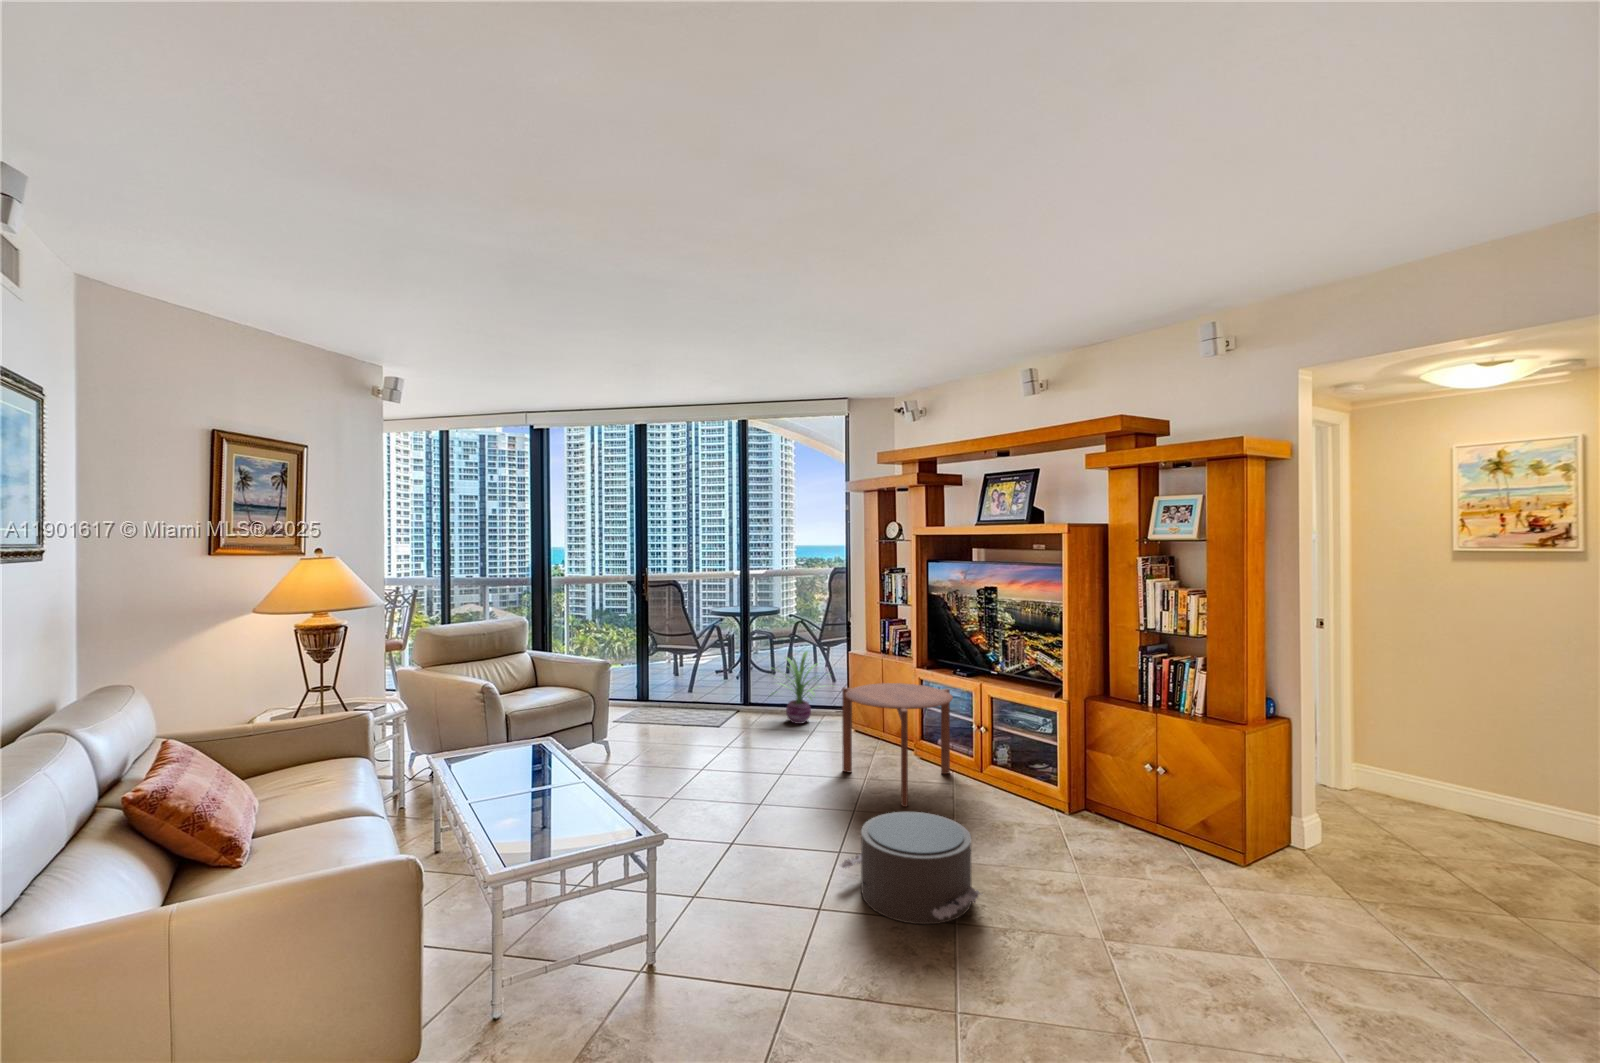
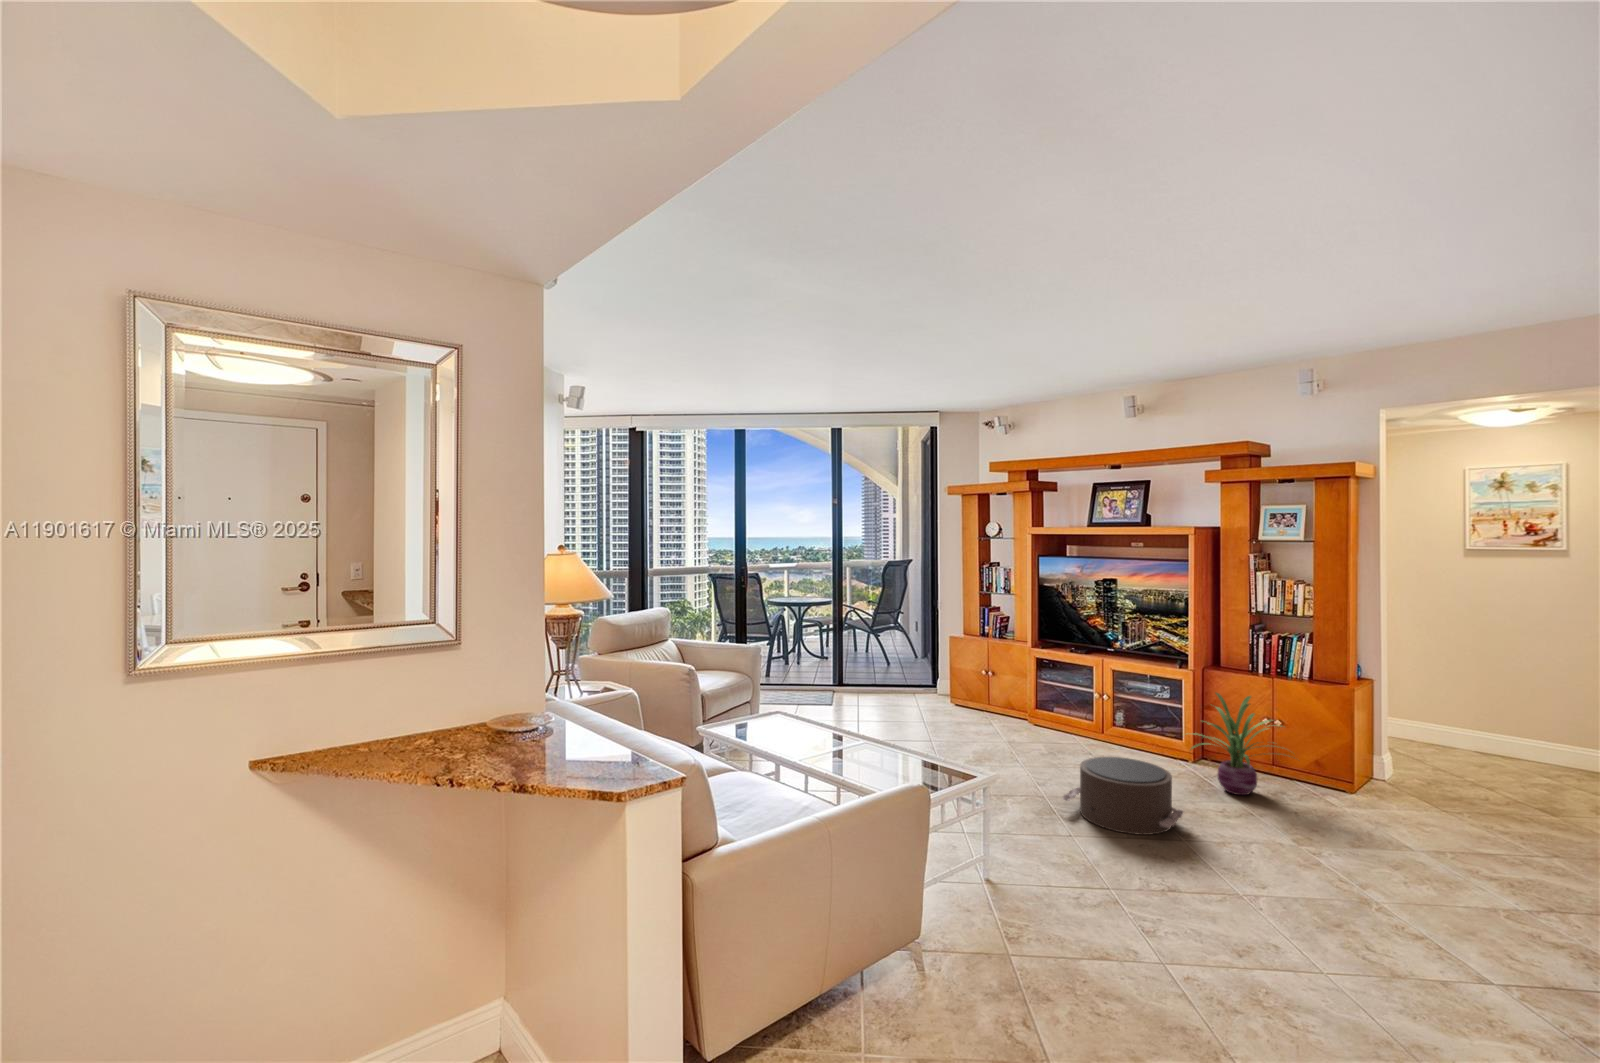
decorative plant: present [785,651,816,724] -> present [1191,693,1290,795]
side table: present [842,683,953,807] -> none [983,661,1086,760]

